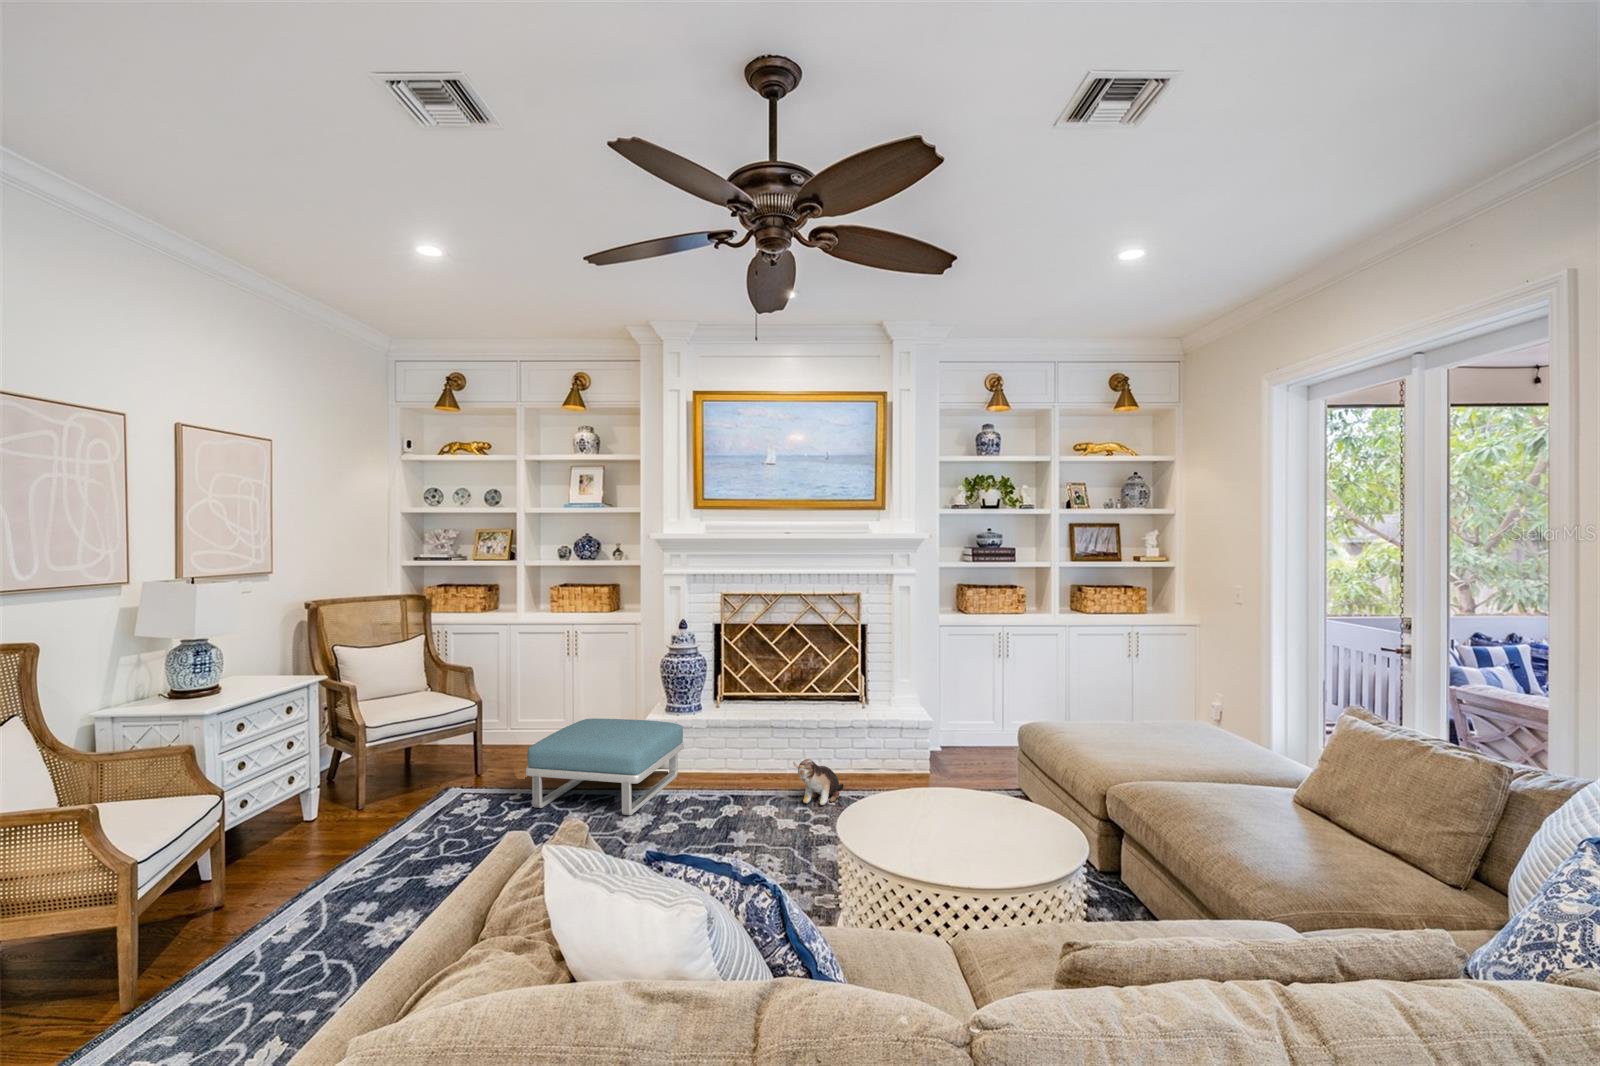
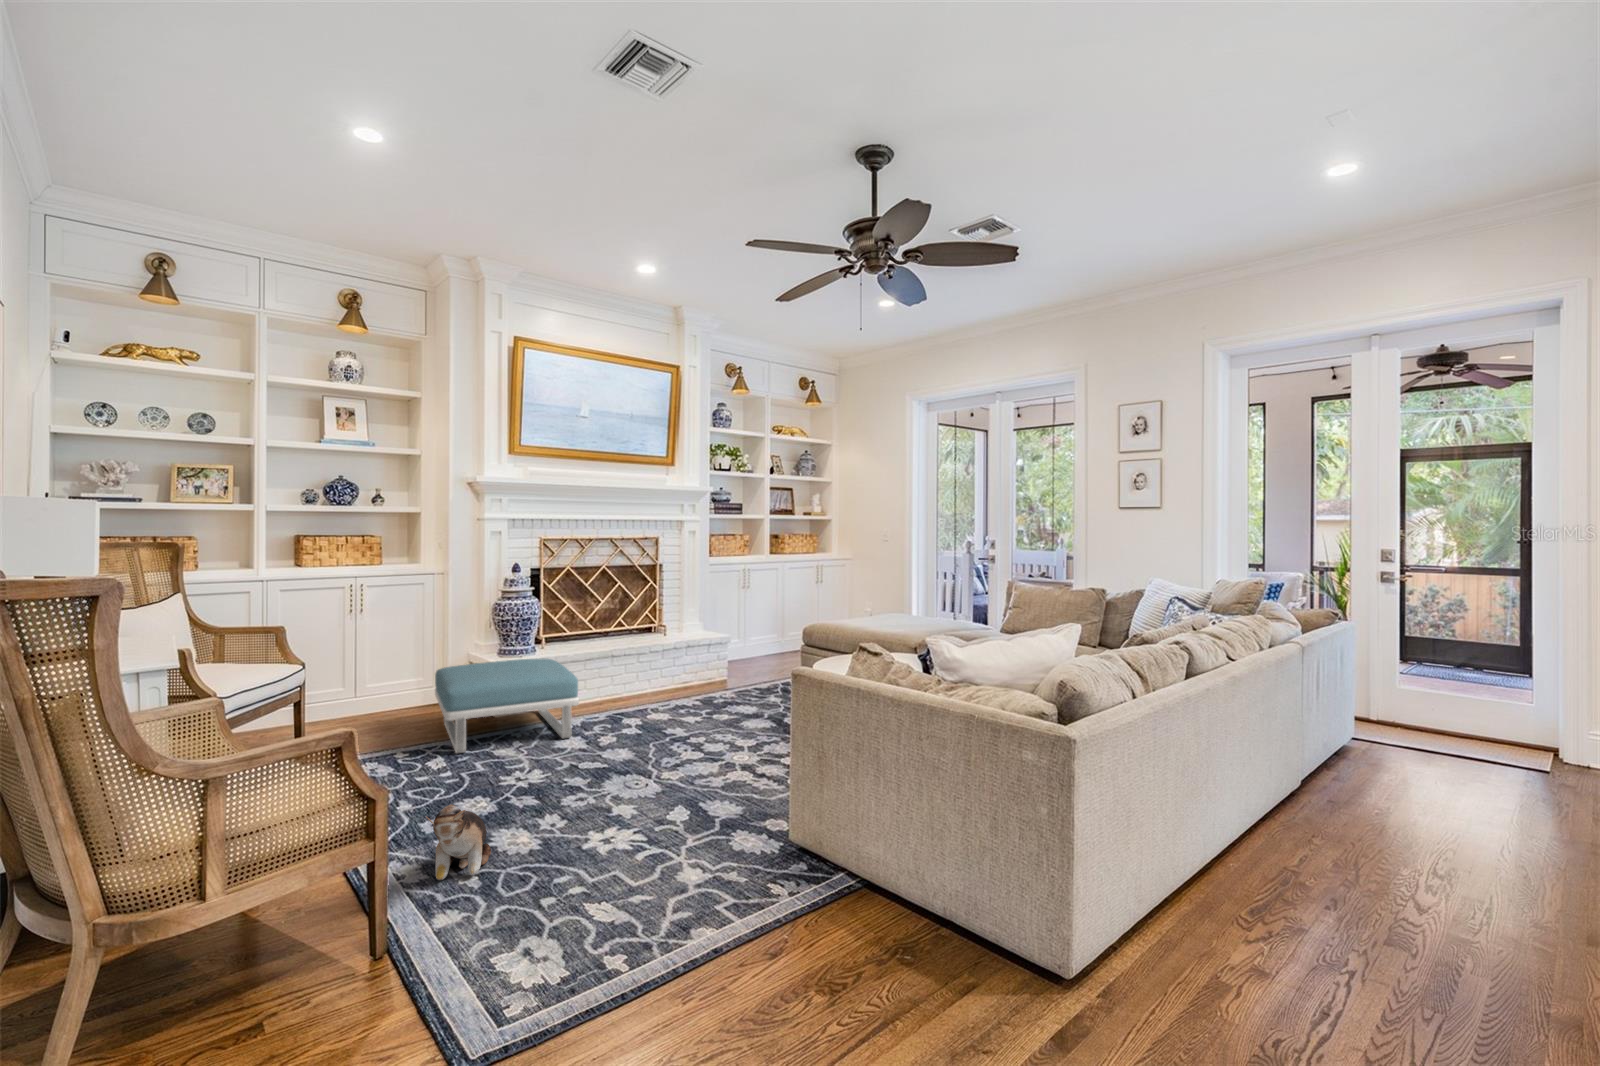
plush toy: present [793,759,844,805] -> present [426,804,491,880]

